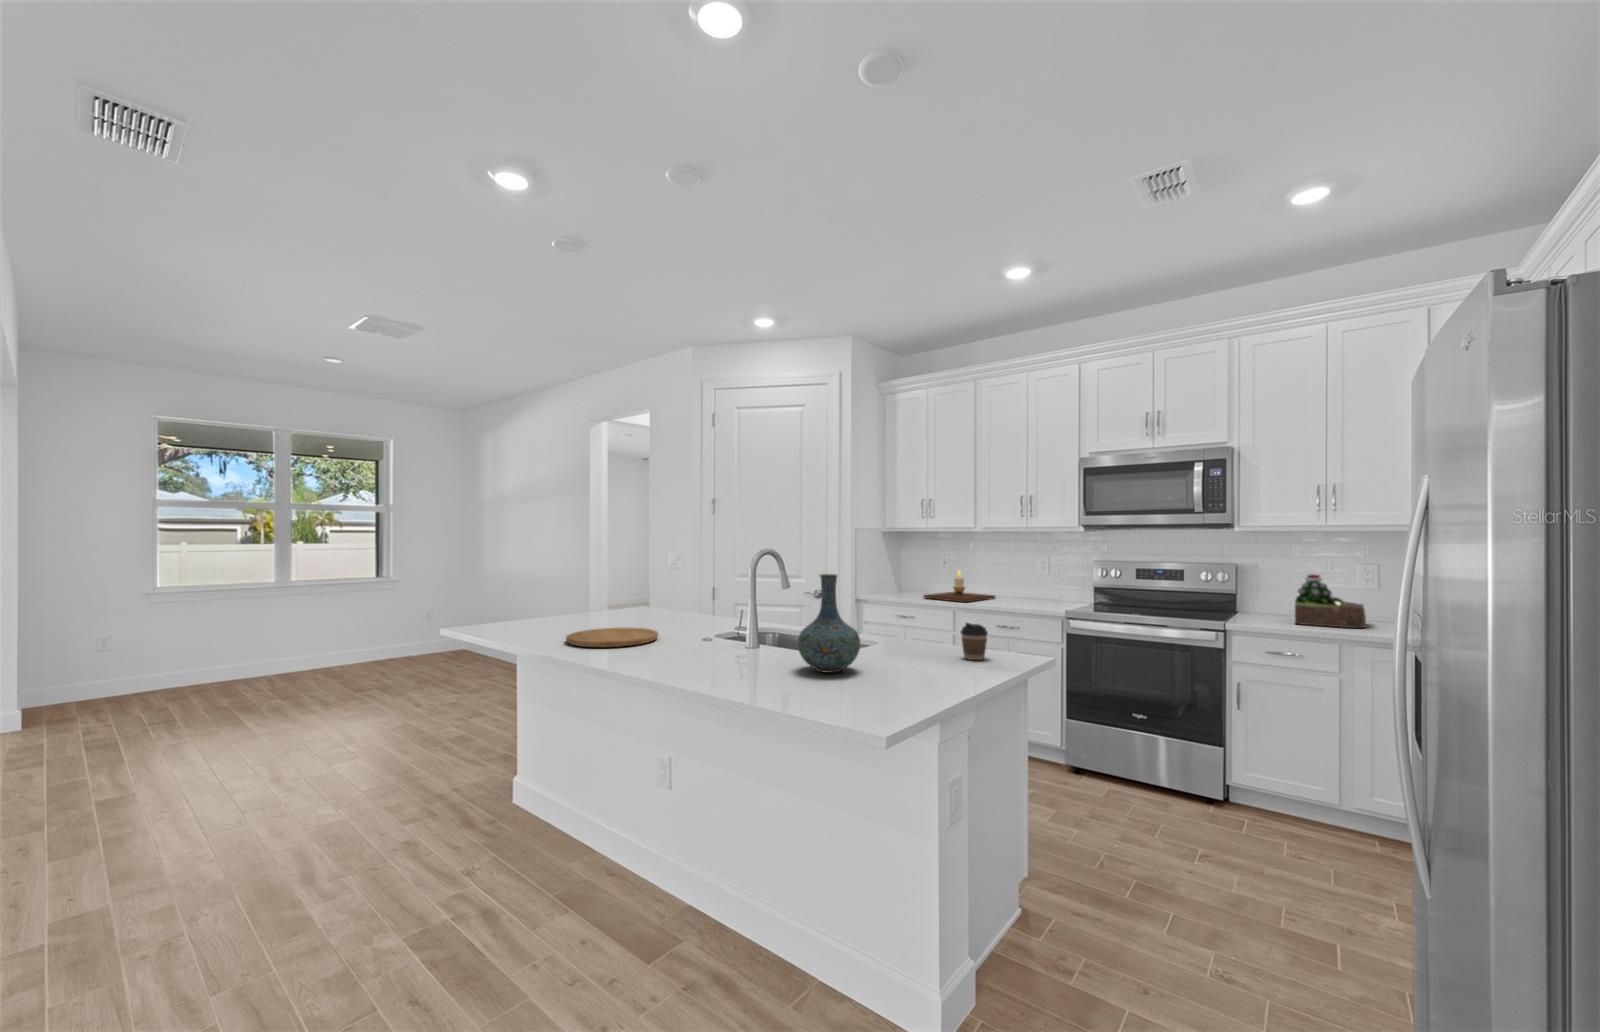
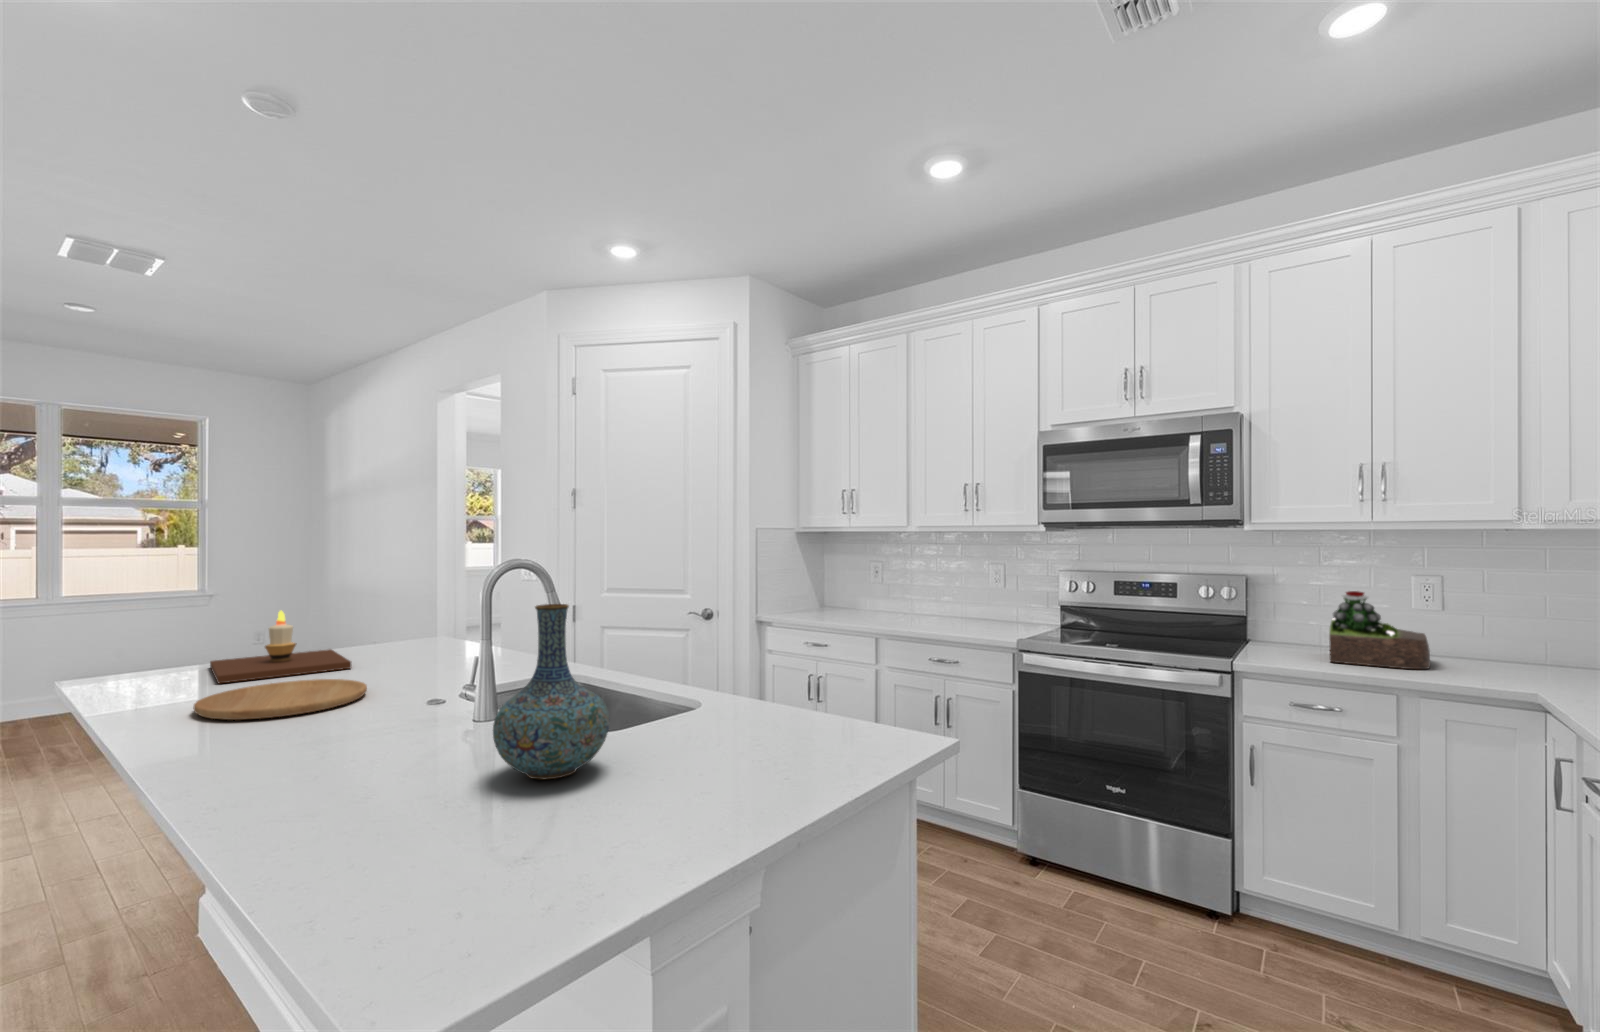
candle: present [923,571,995,602] -> present [210,611,351,683]
coffee cup: present [961,623,988,660] -> none [805,679,849,743]

